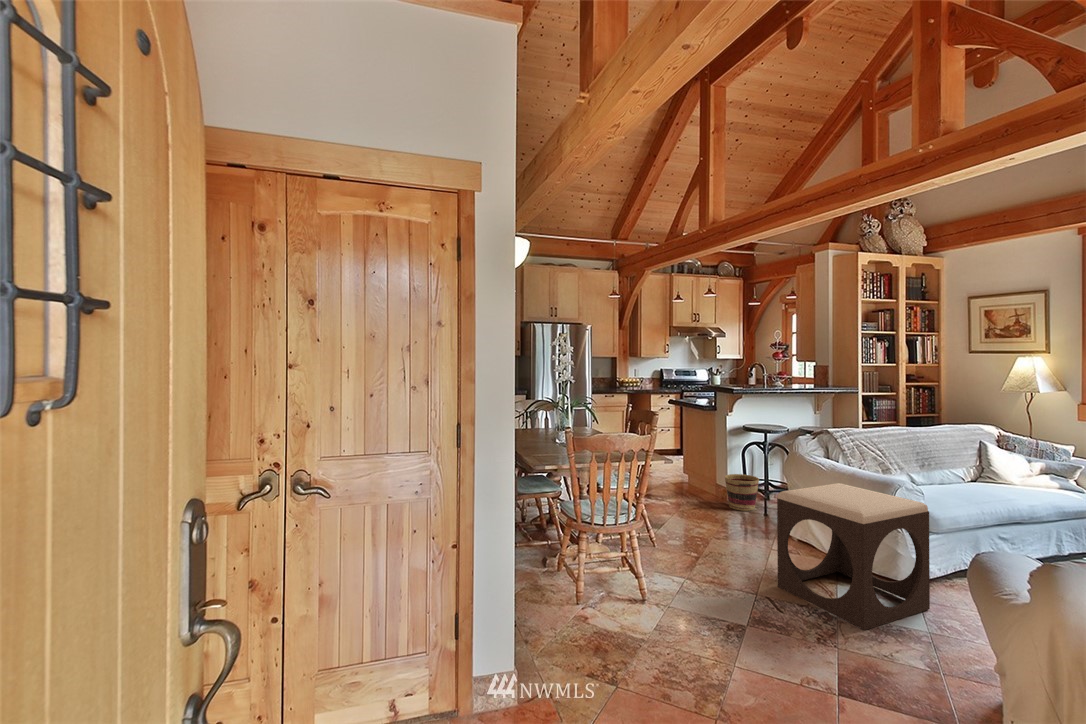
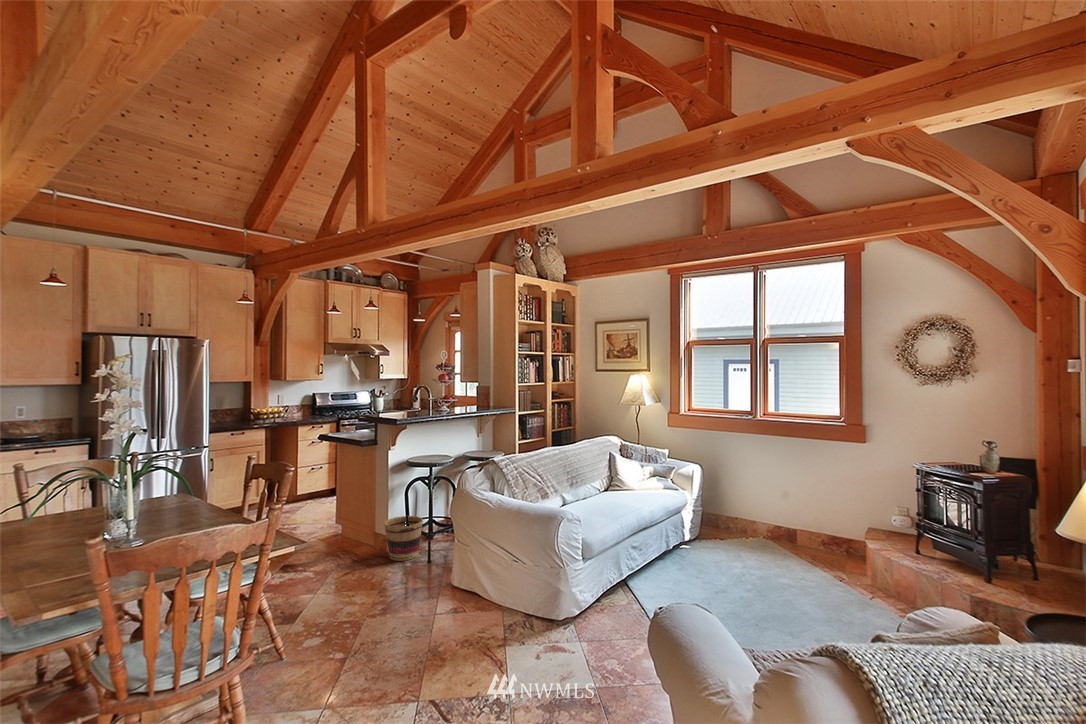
footstool: present [777,483,930,630] -> none [440,522,588,701]

